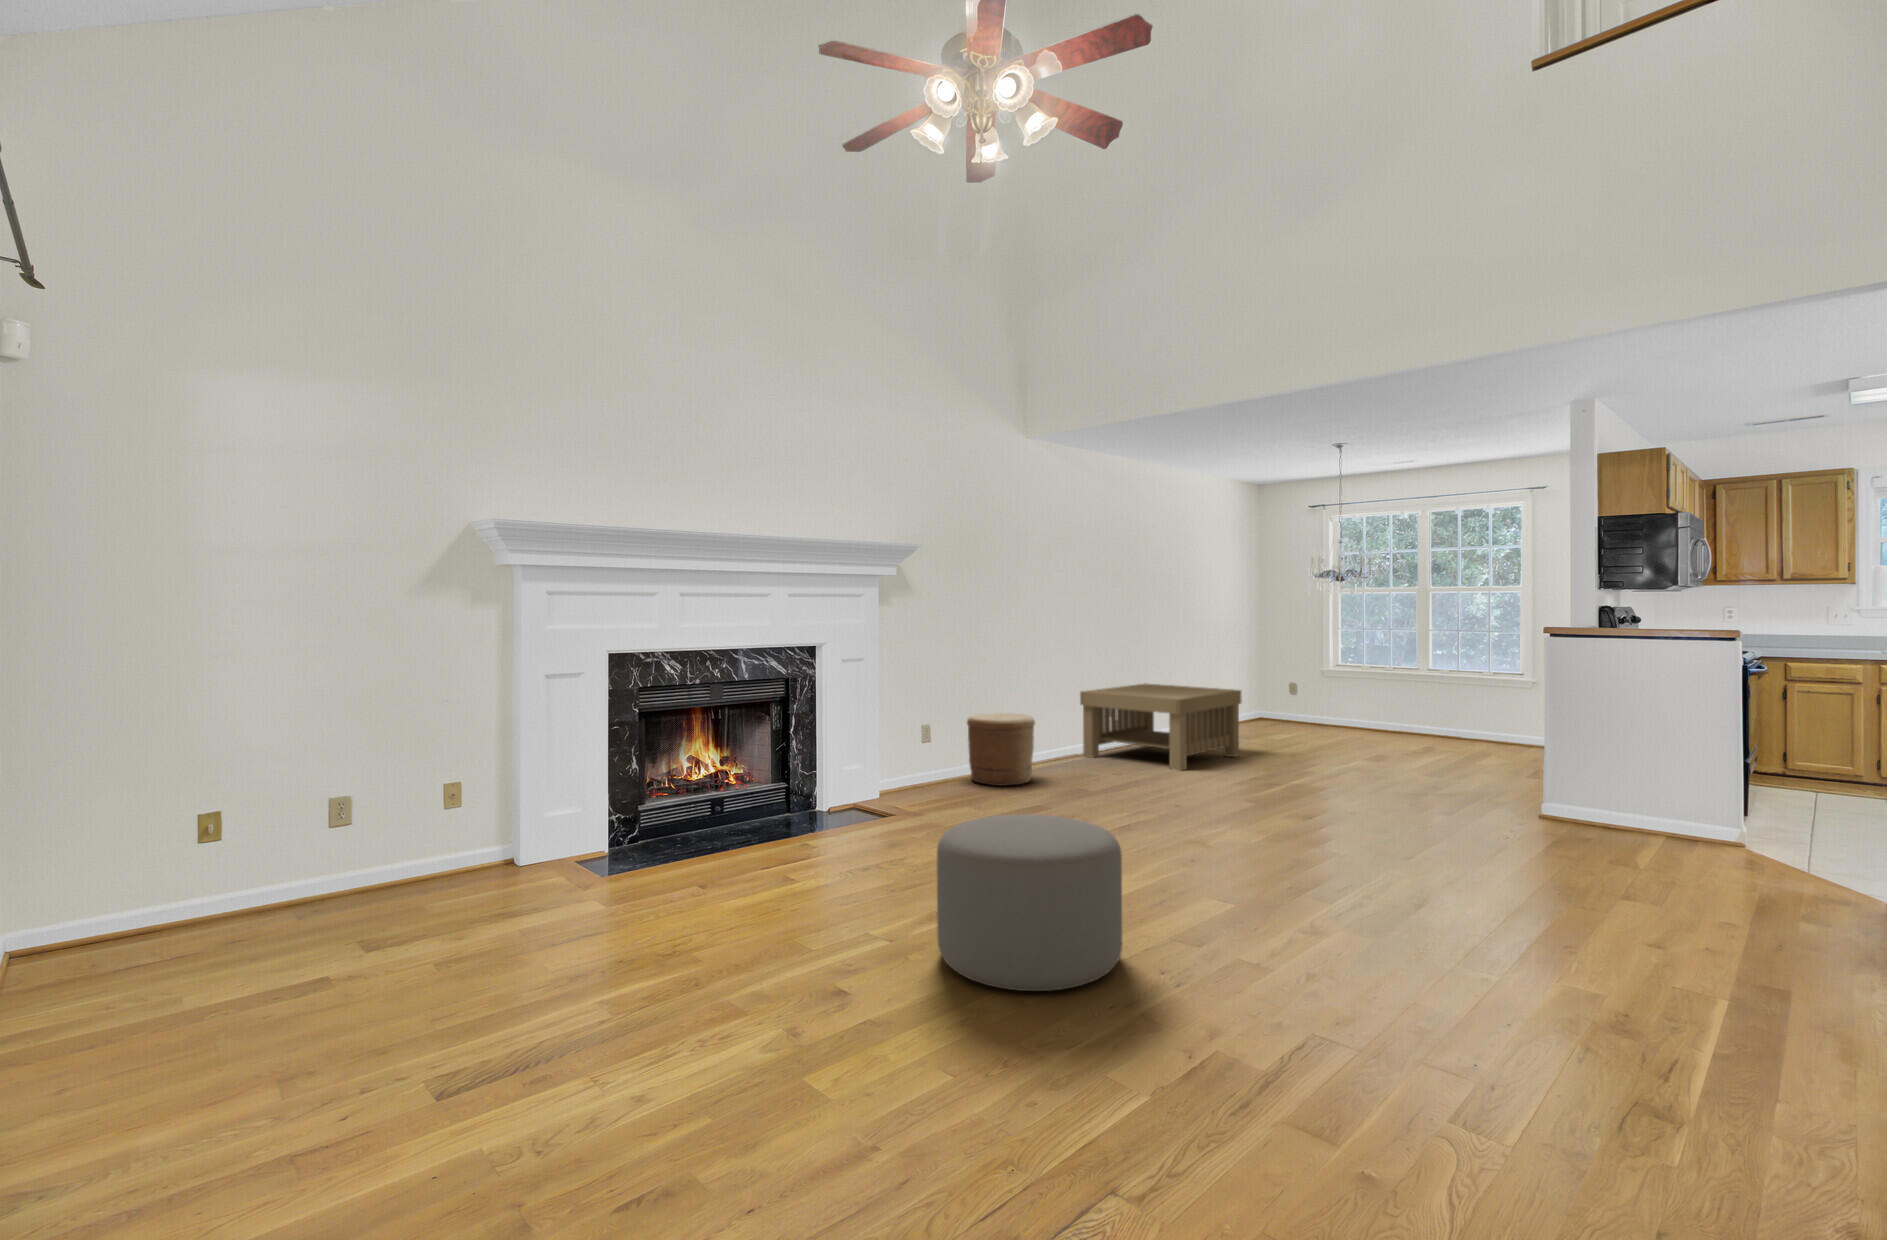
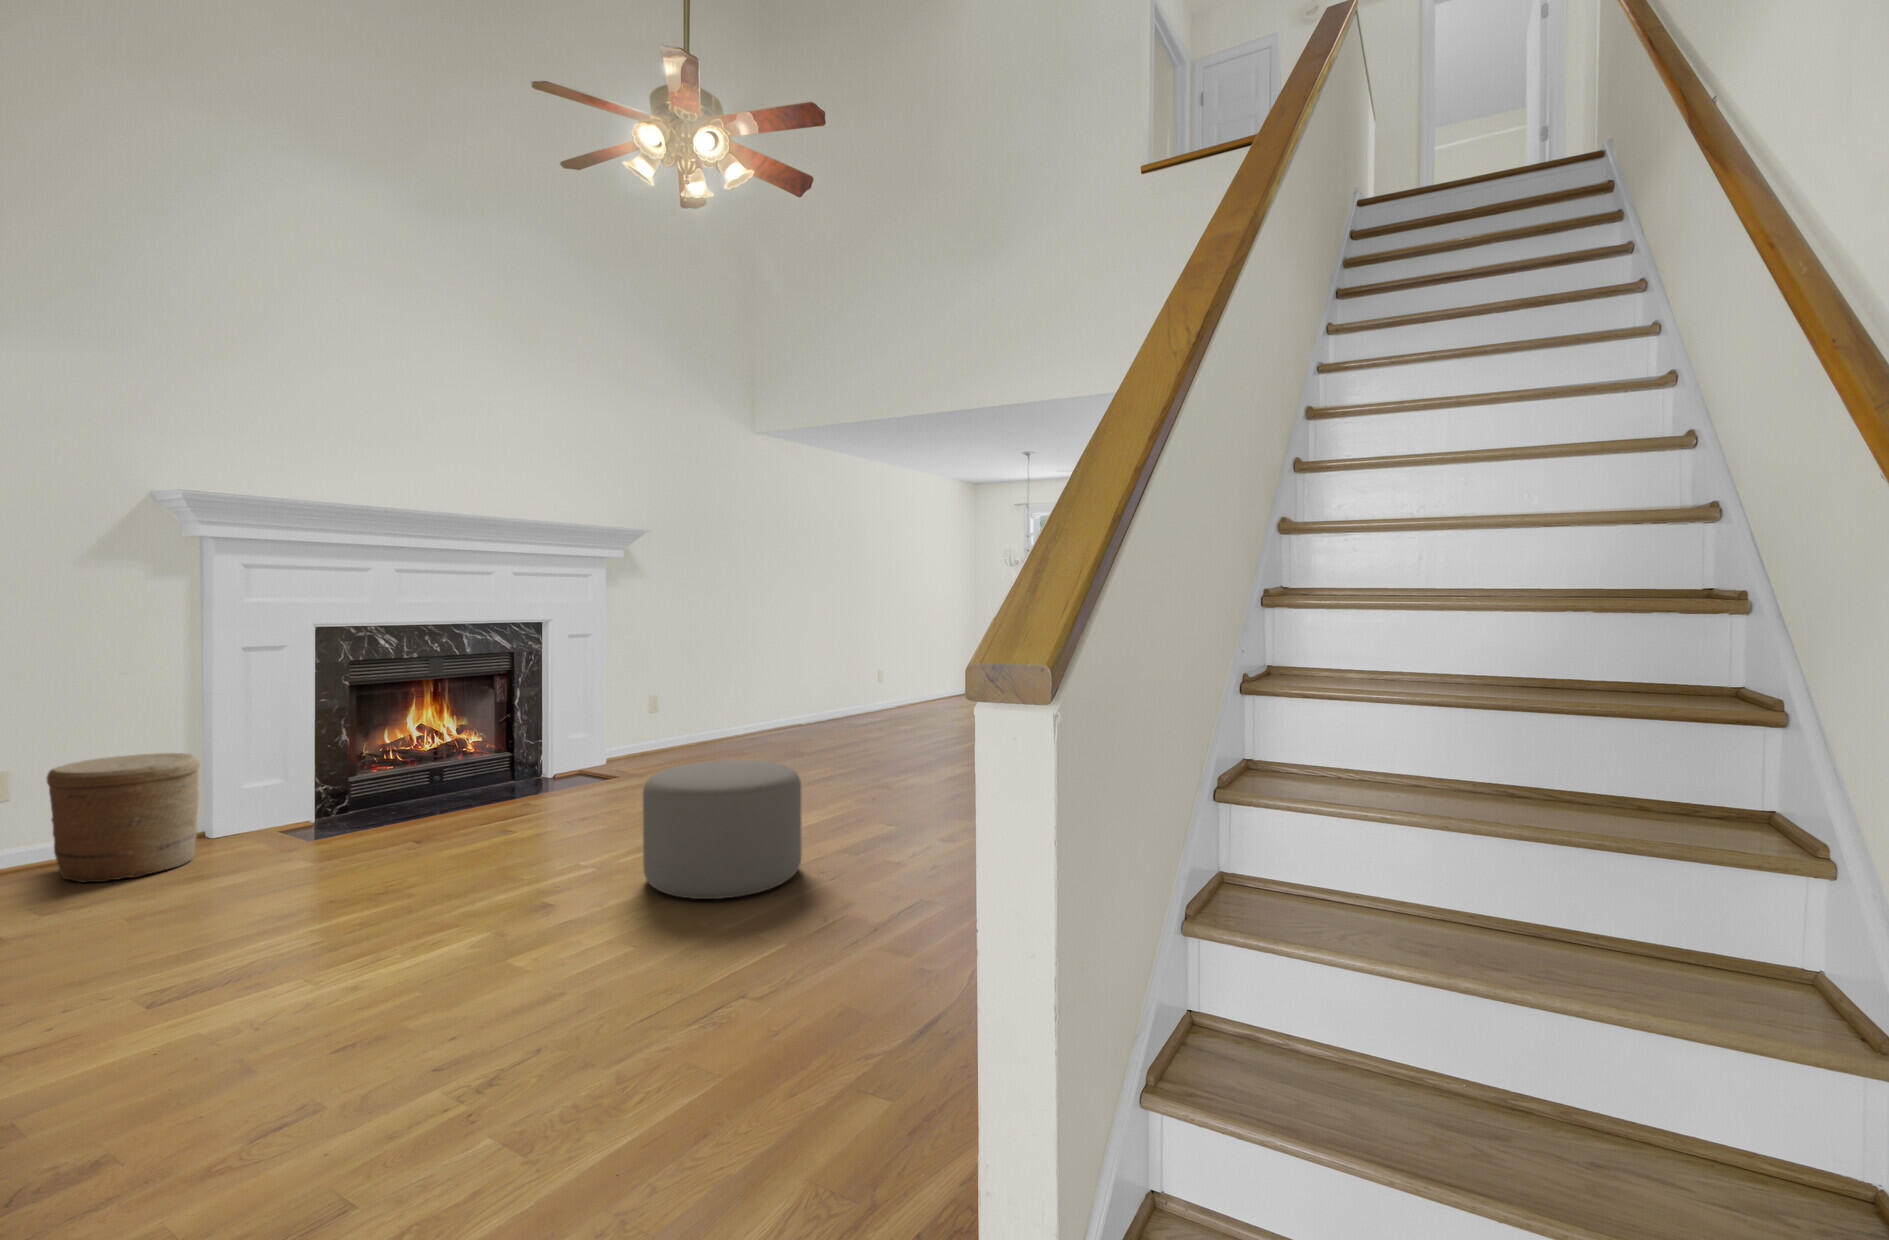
coffee table: present [1080,684,1242,771] -> none [807,658,947,733]
woven basket: present [967,713,1035,786] -> present [46,753,200,882]

